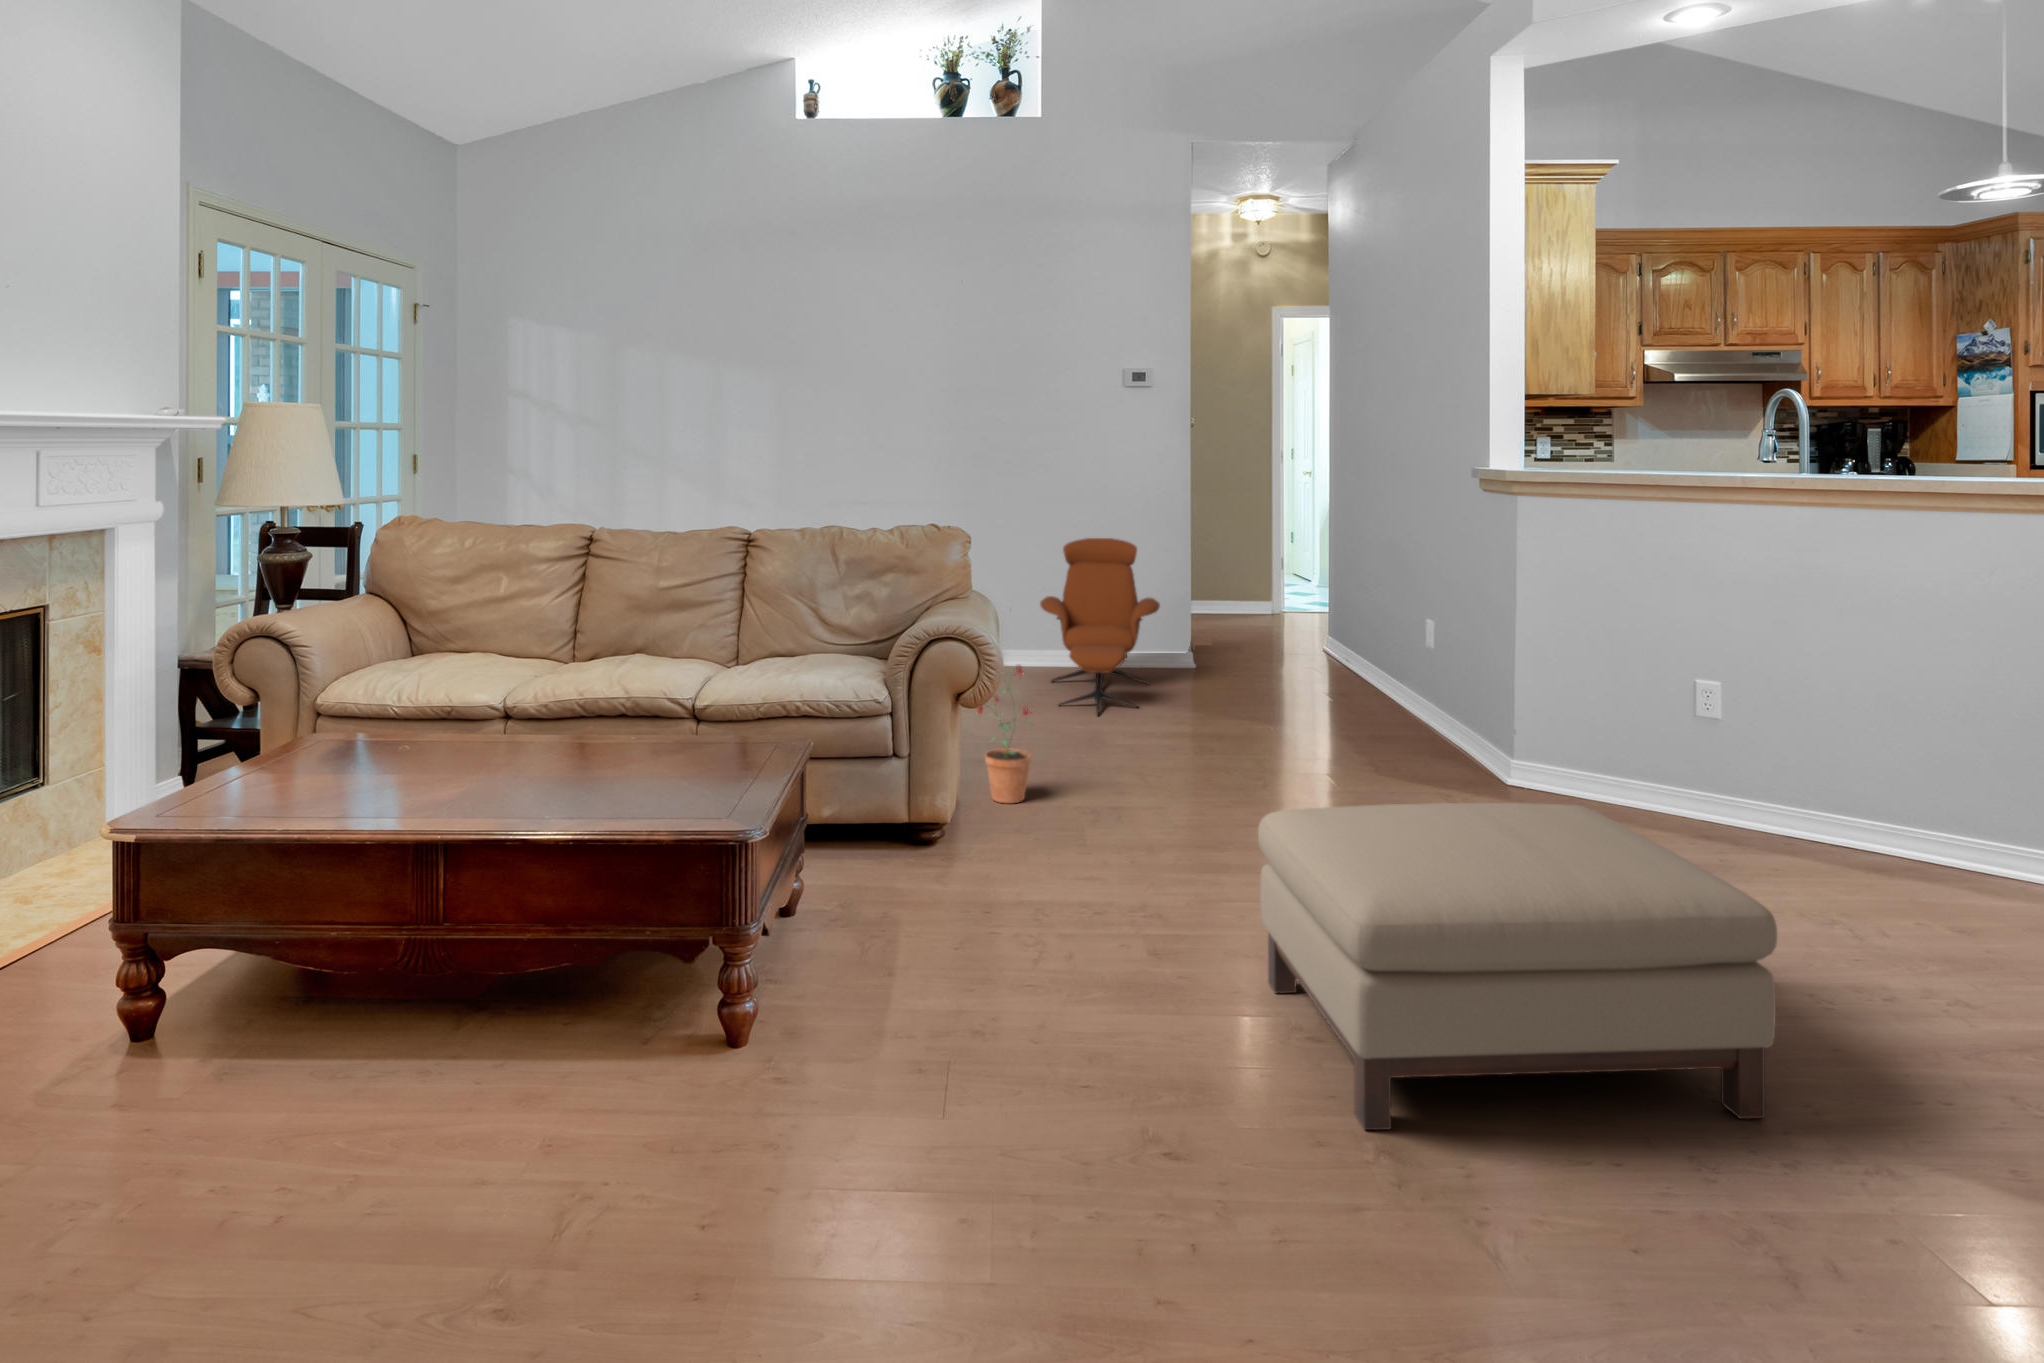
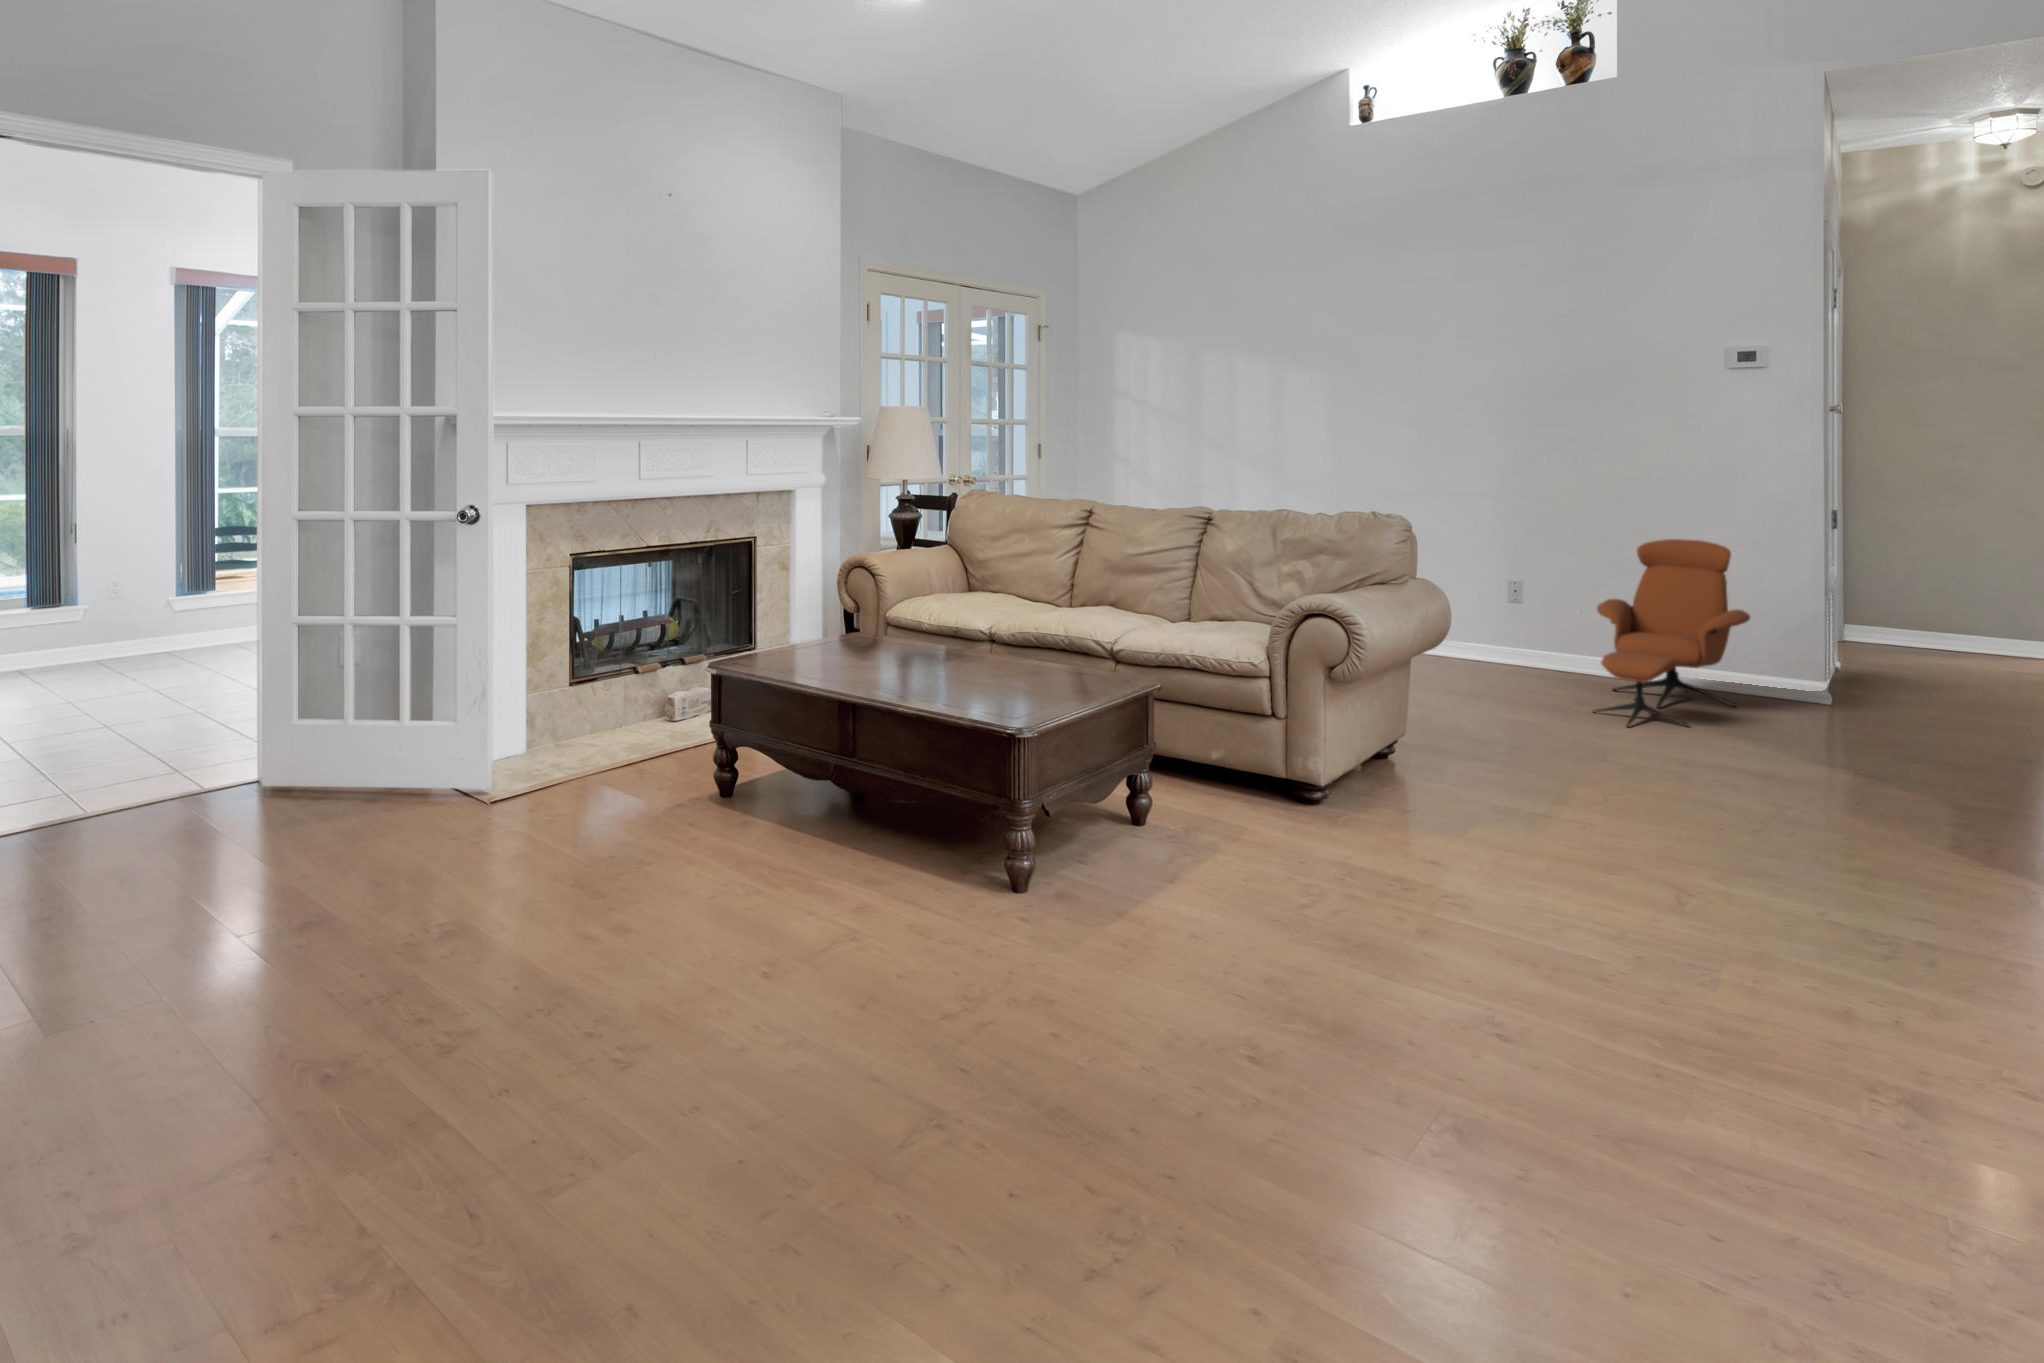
potted plant: present [976,665,1032,803] -> none [1392,643,1467,782]
ottoman: present [1258,803,1777,1130] -> none [1448,792,1972,1202]

